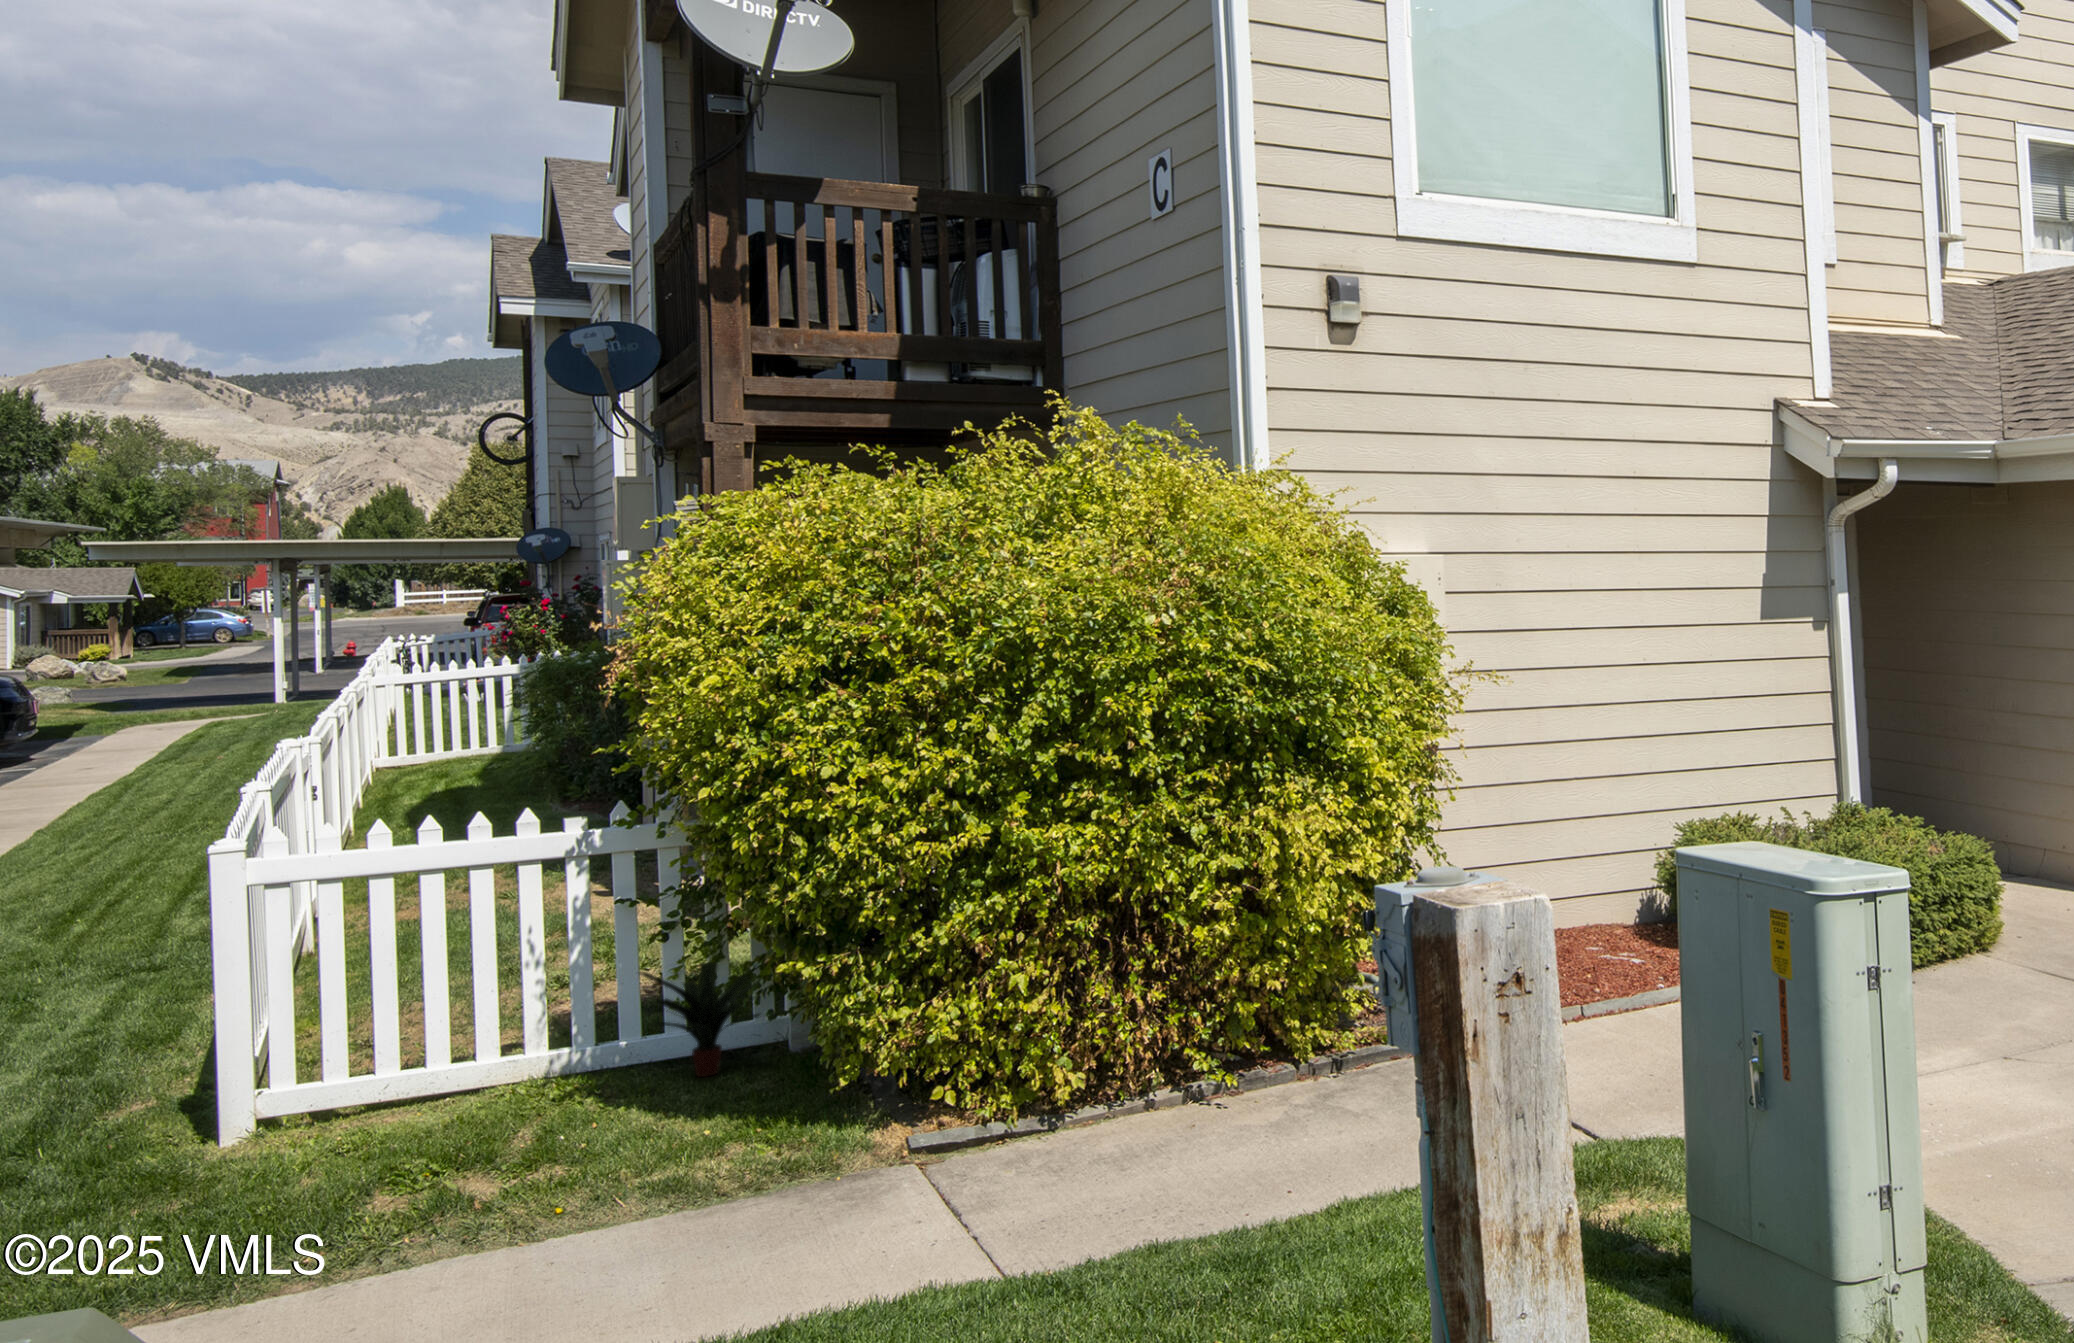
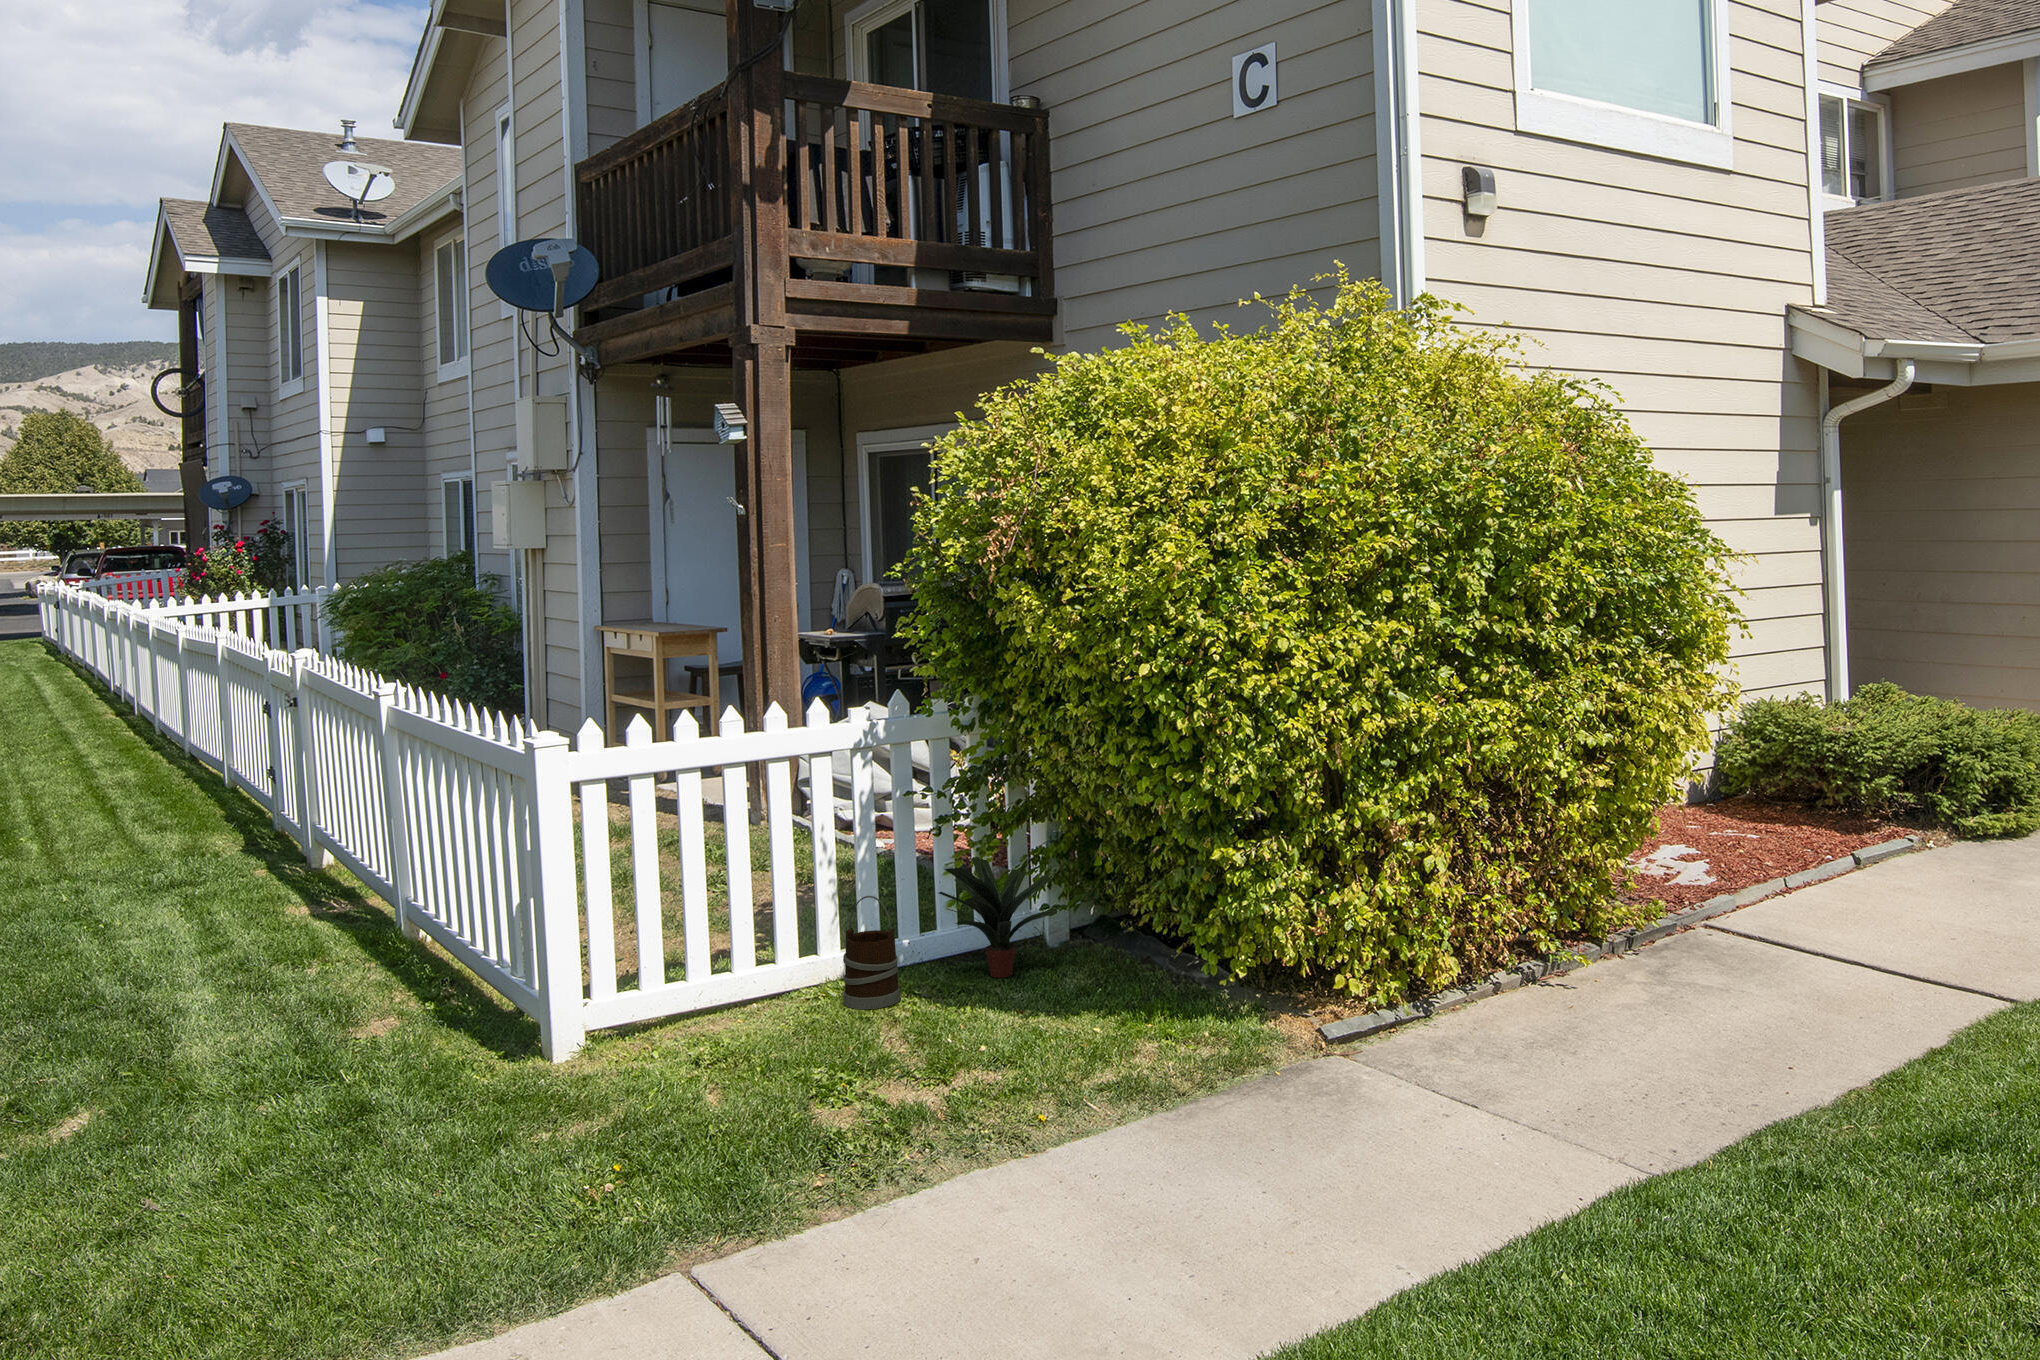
wooden bucket: none [528,996,588,1102] -> present [843,896,901,1009]

